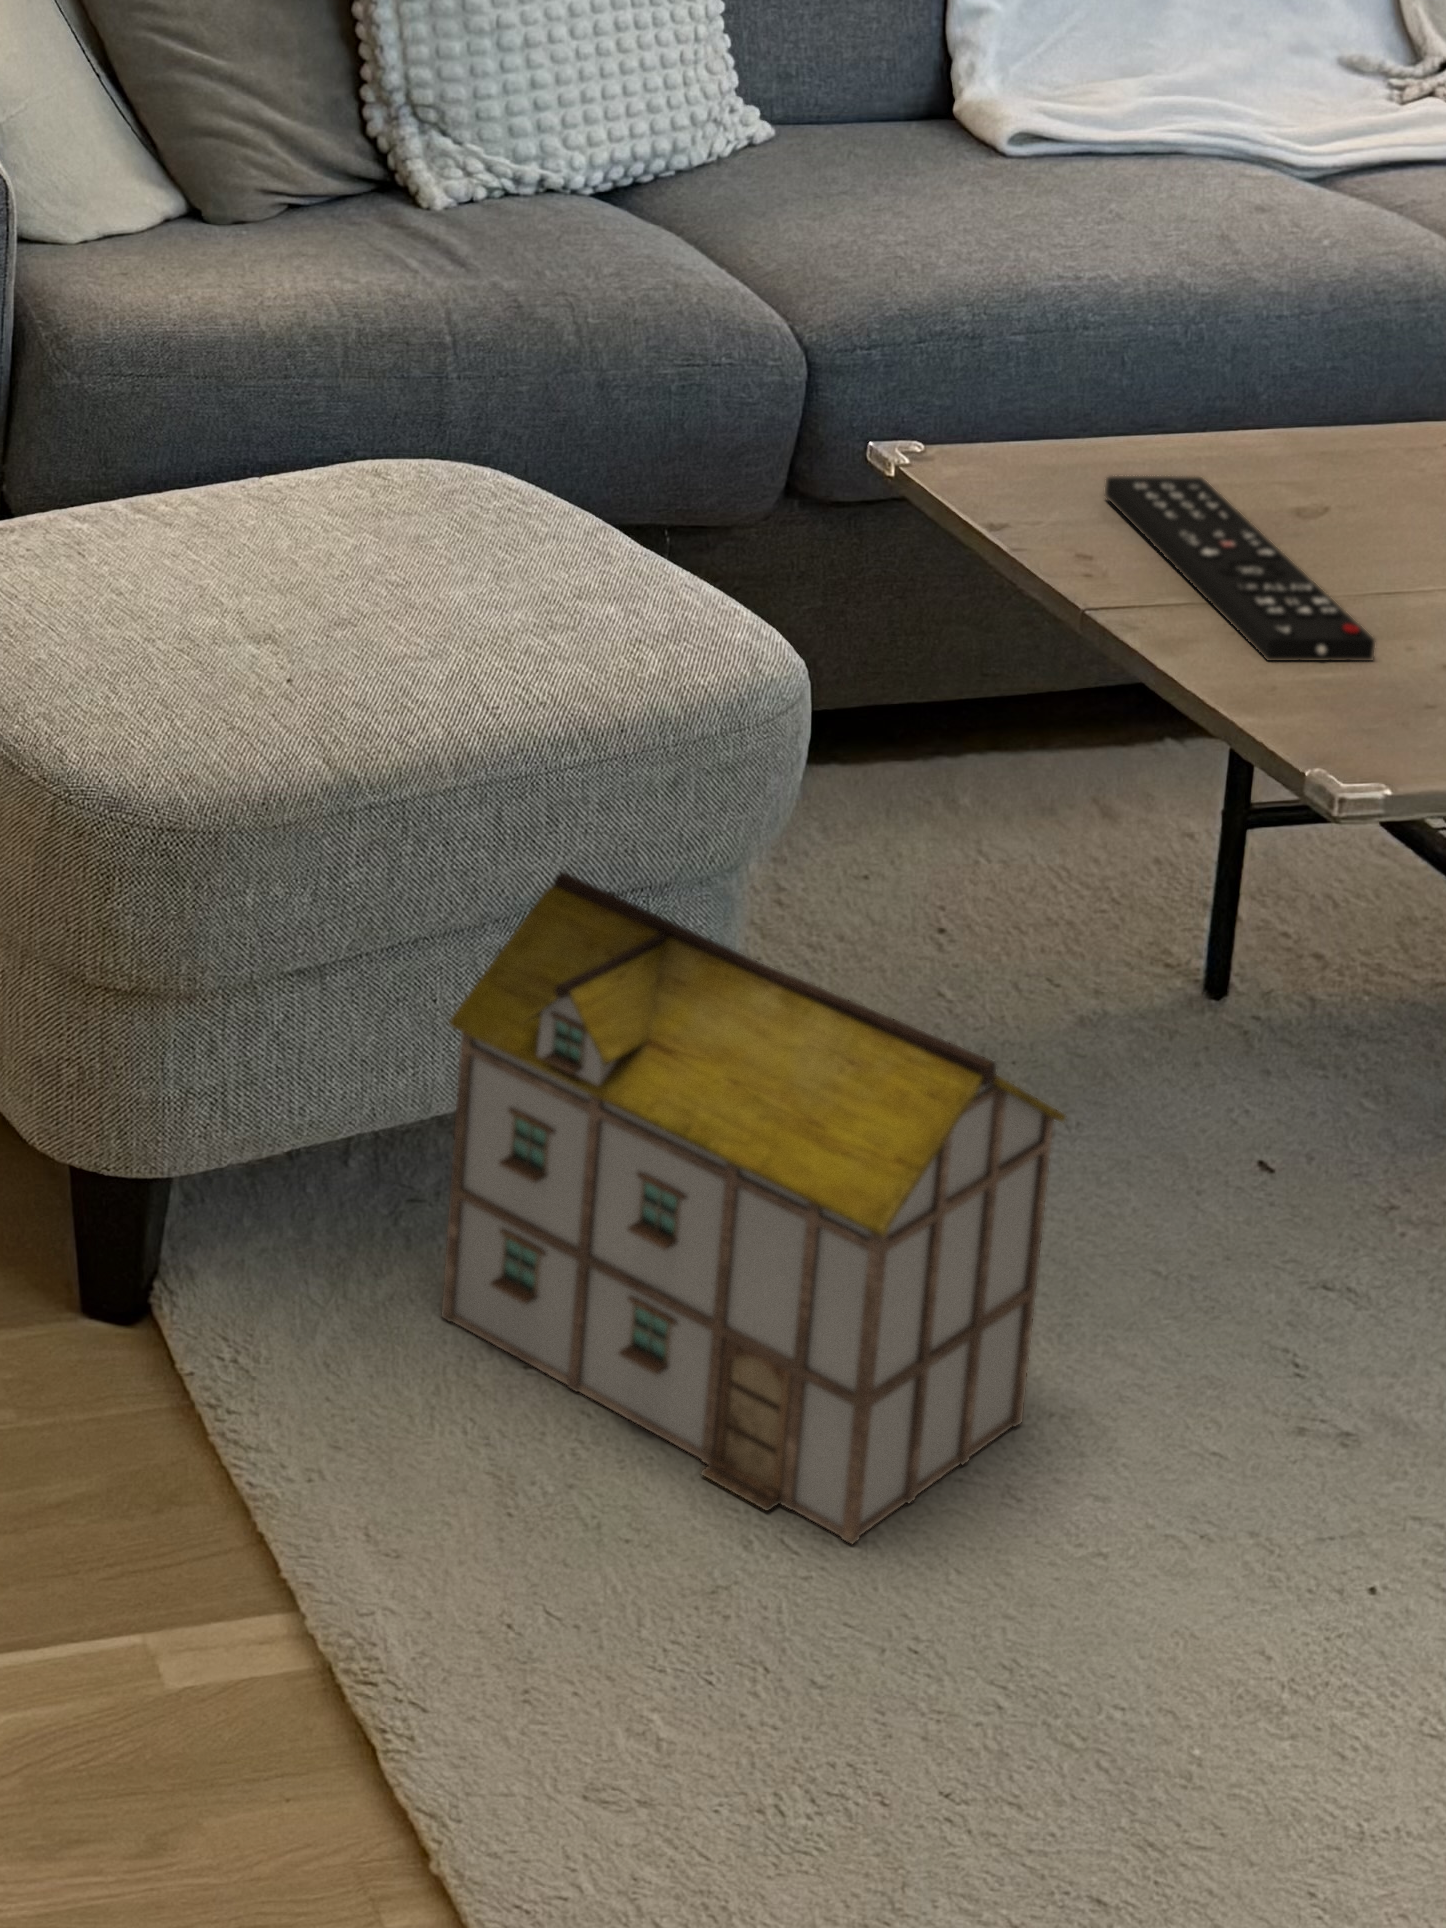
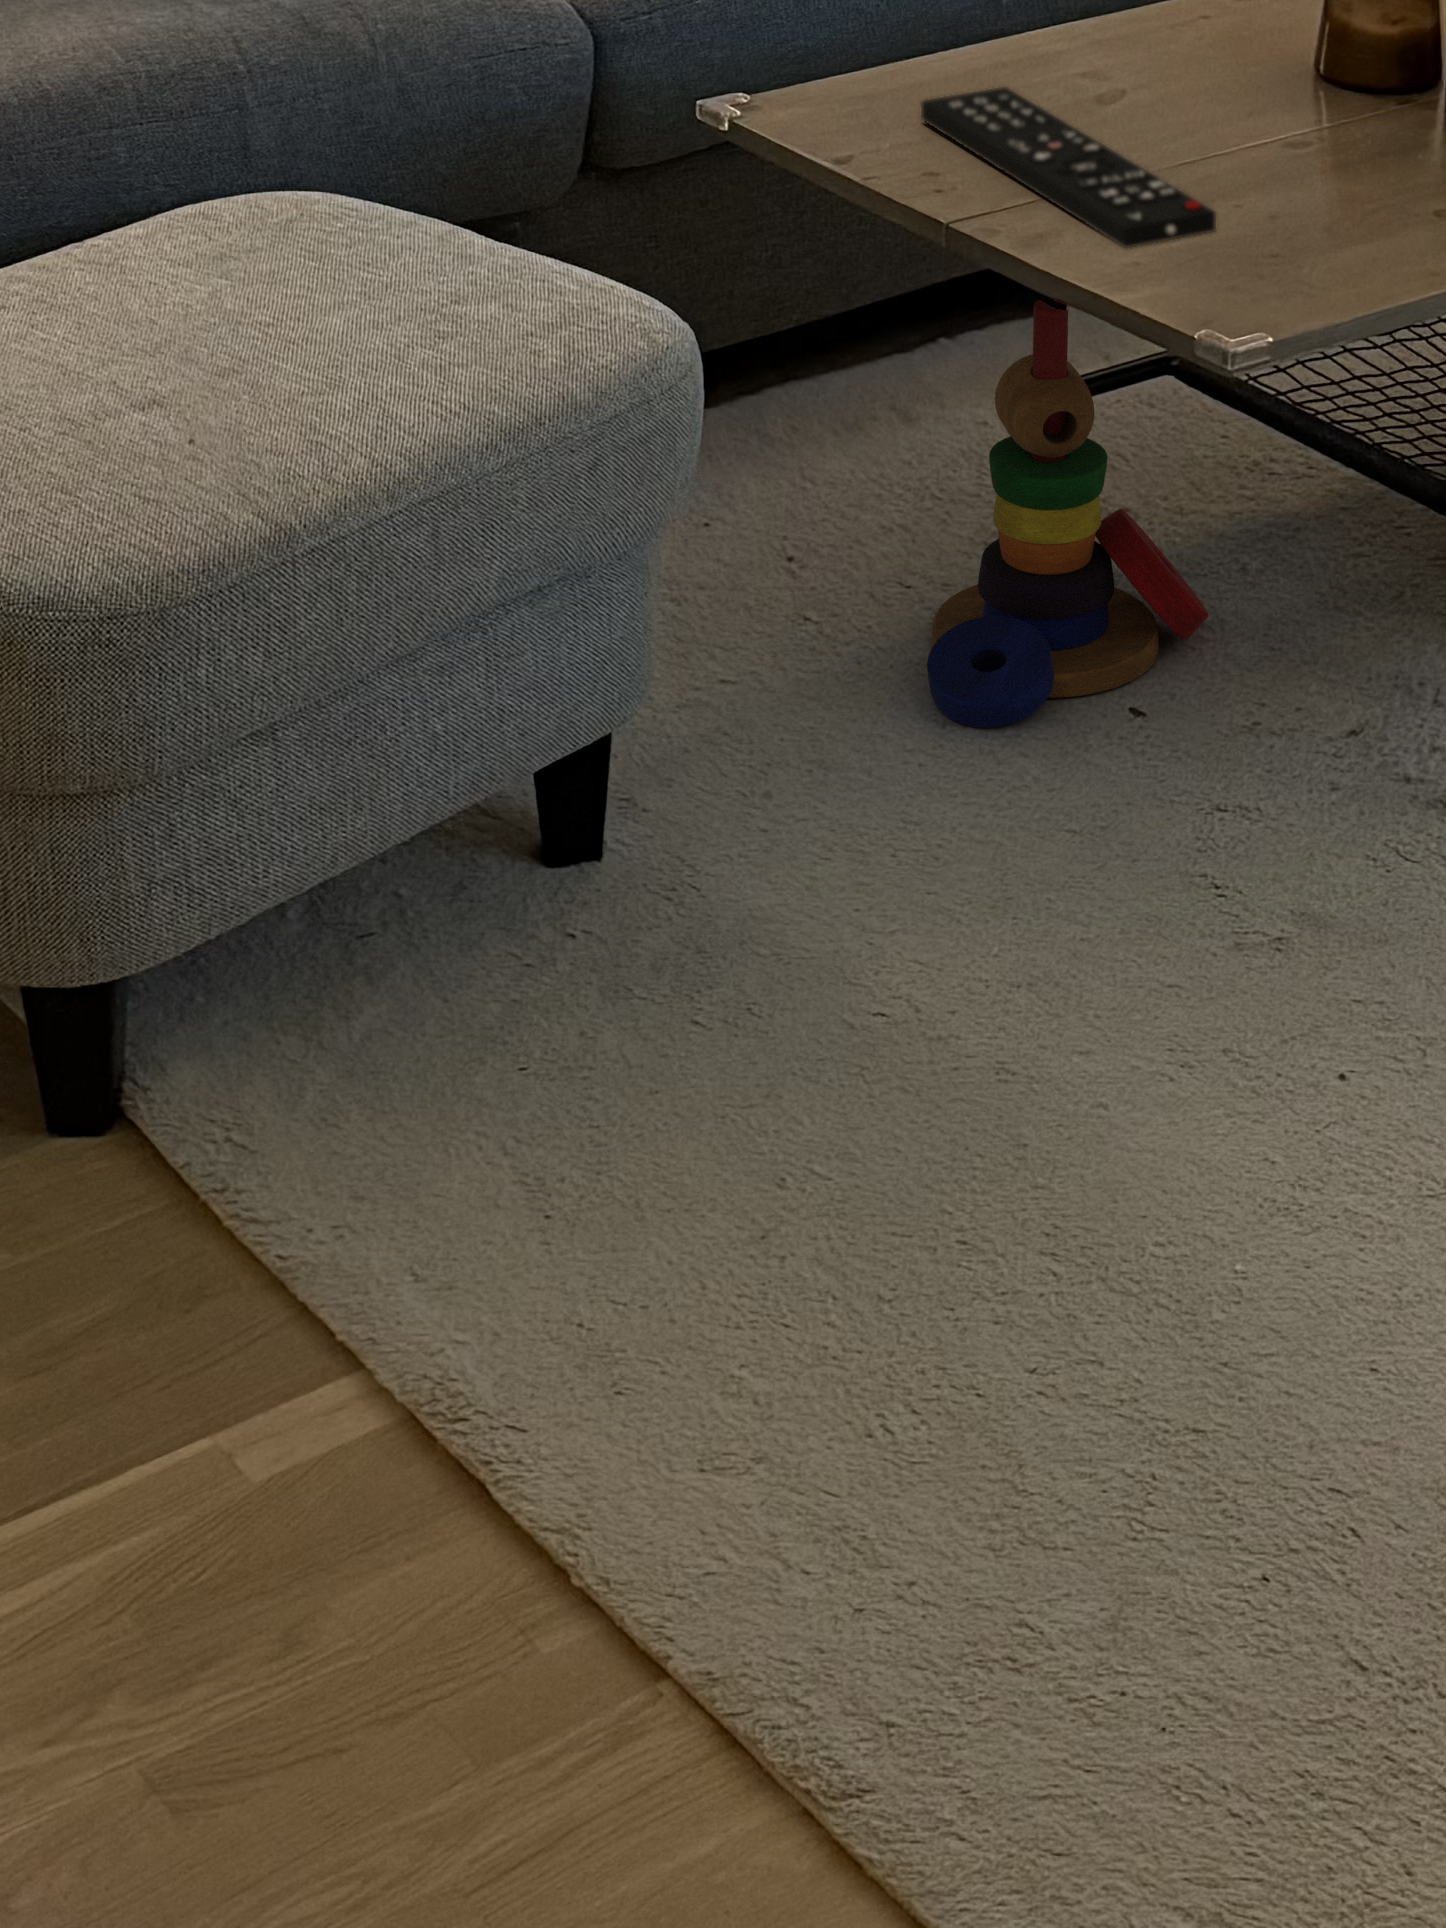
stacking toy: none [1044,703,1367,1138] -> present [927,298,1208,727]
toy house: present [442,872,1066,1543] -> none [410,575,1019,1161]

